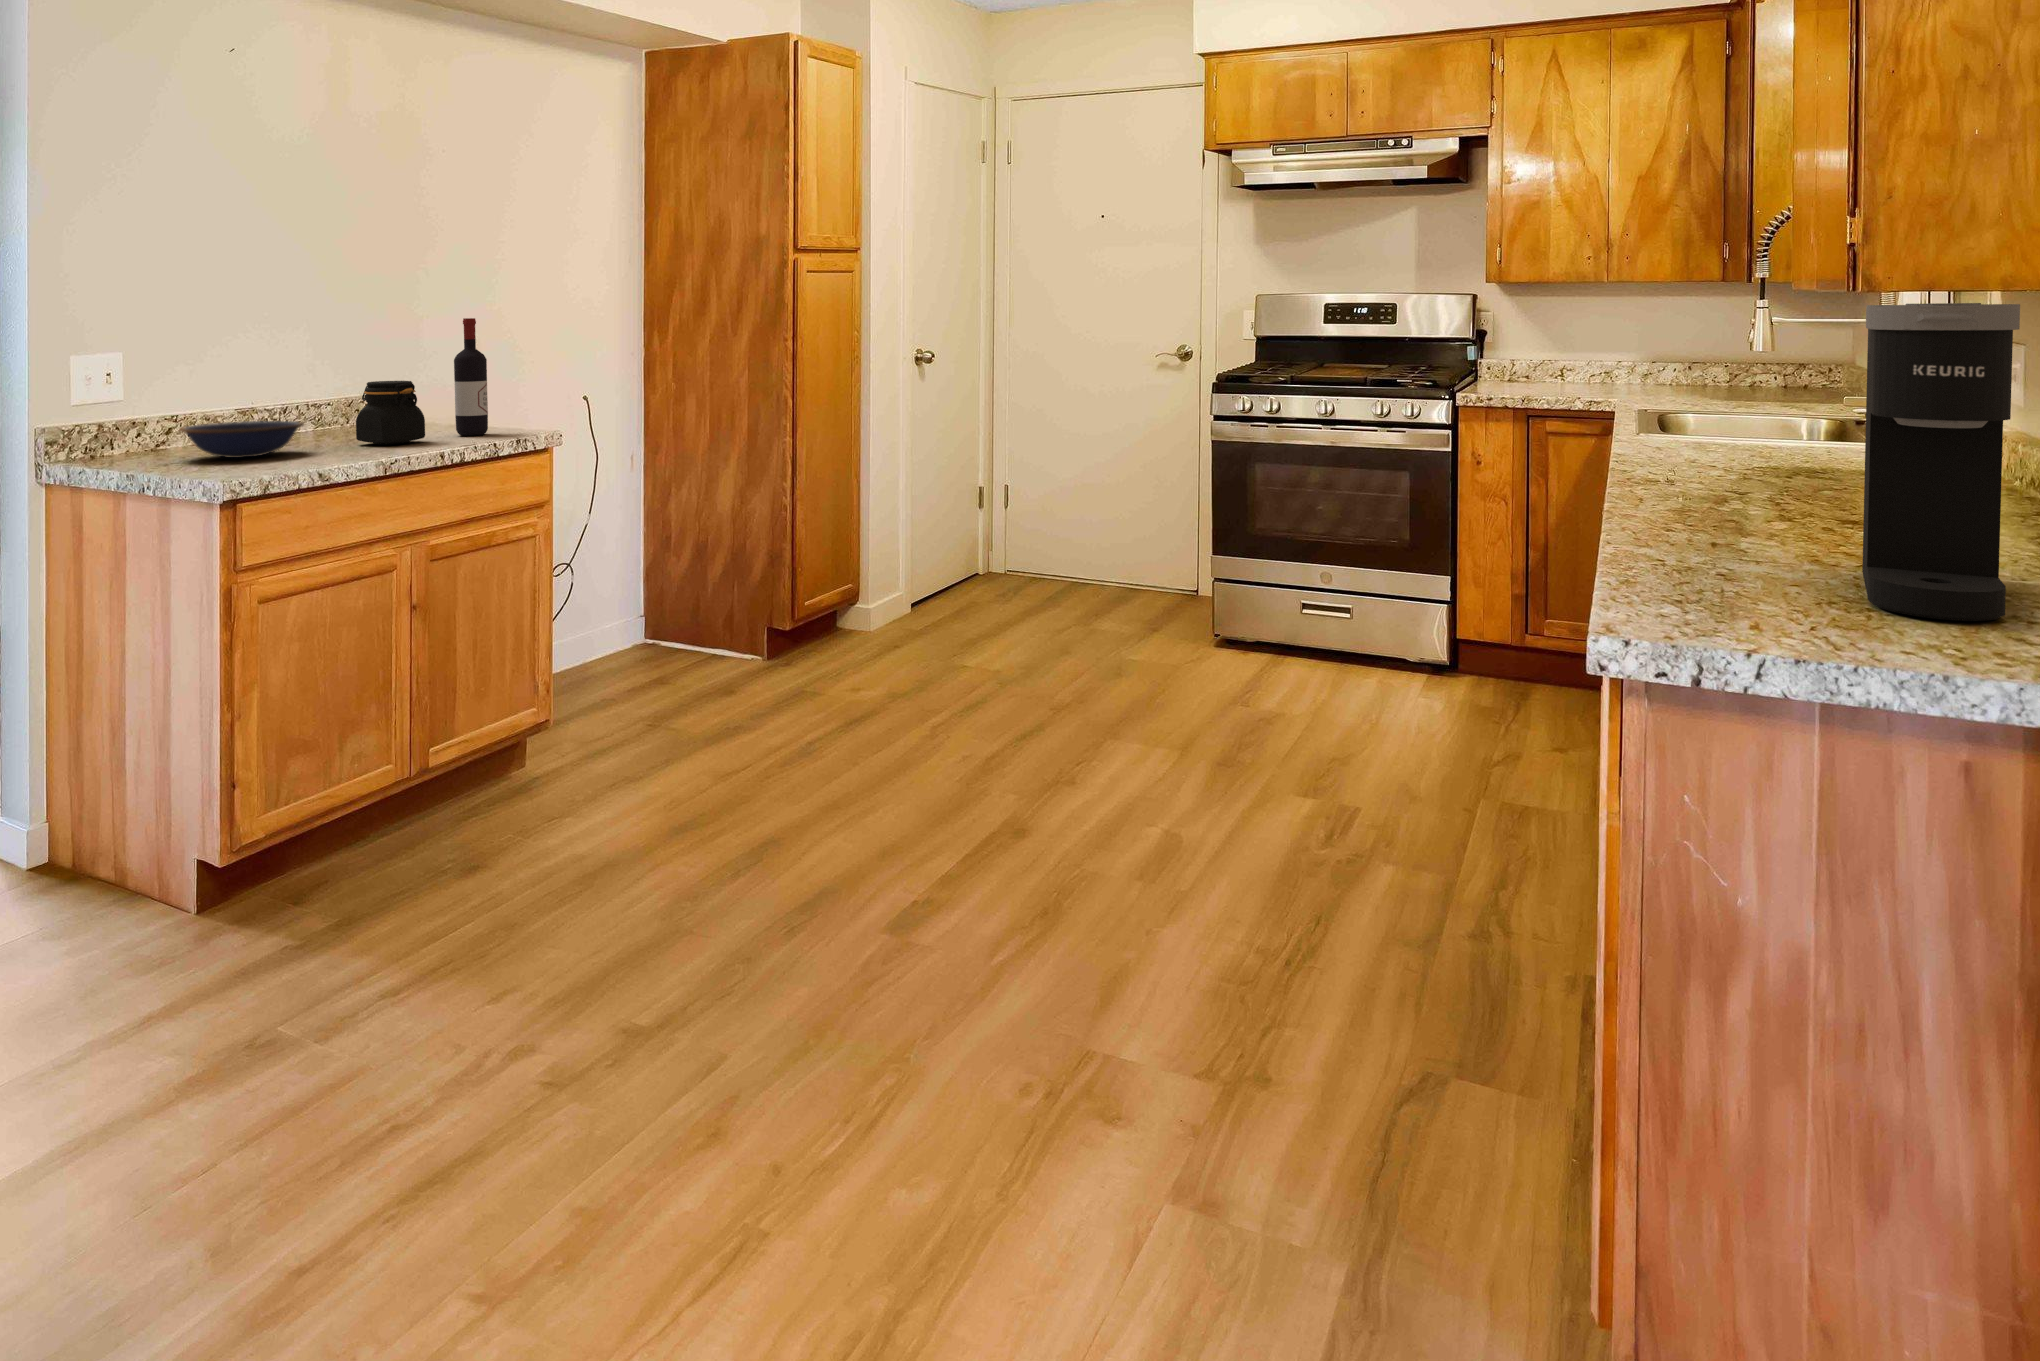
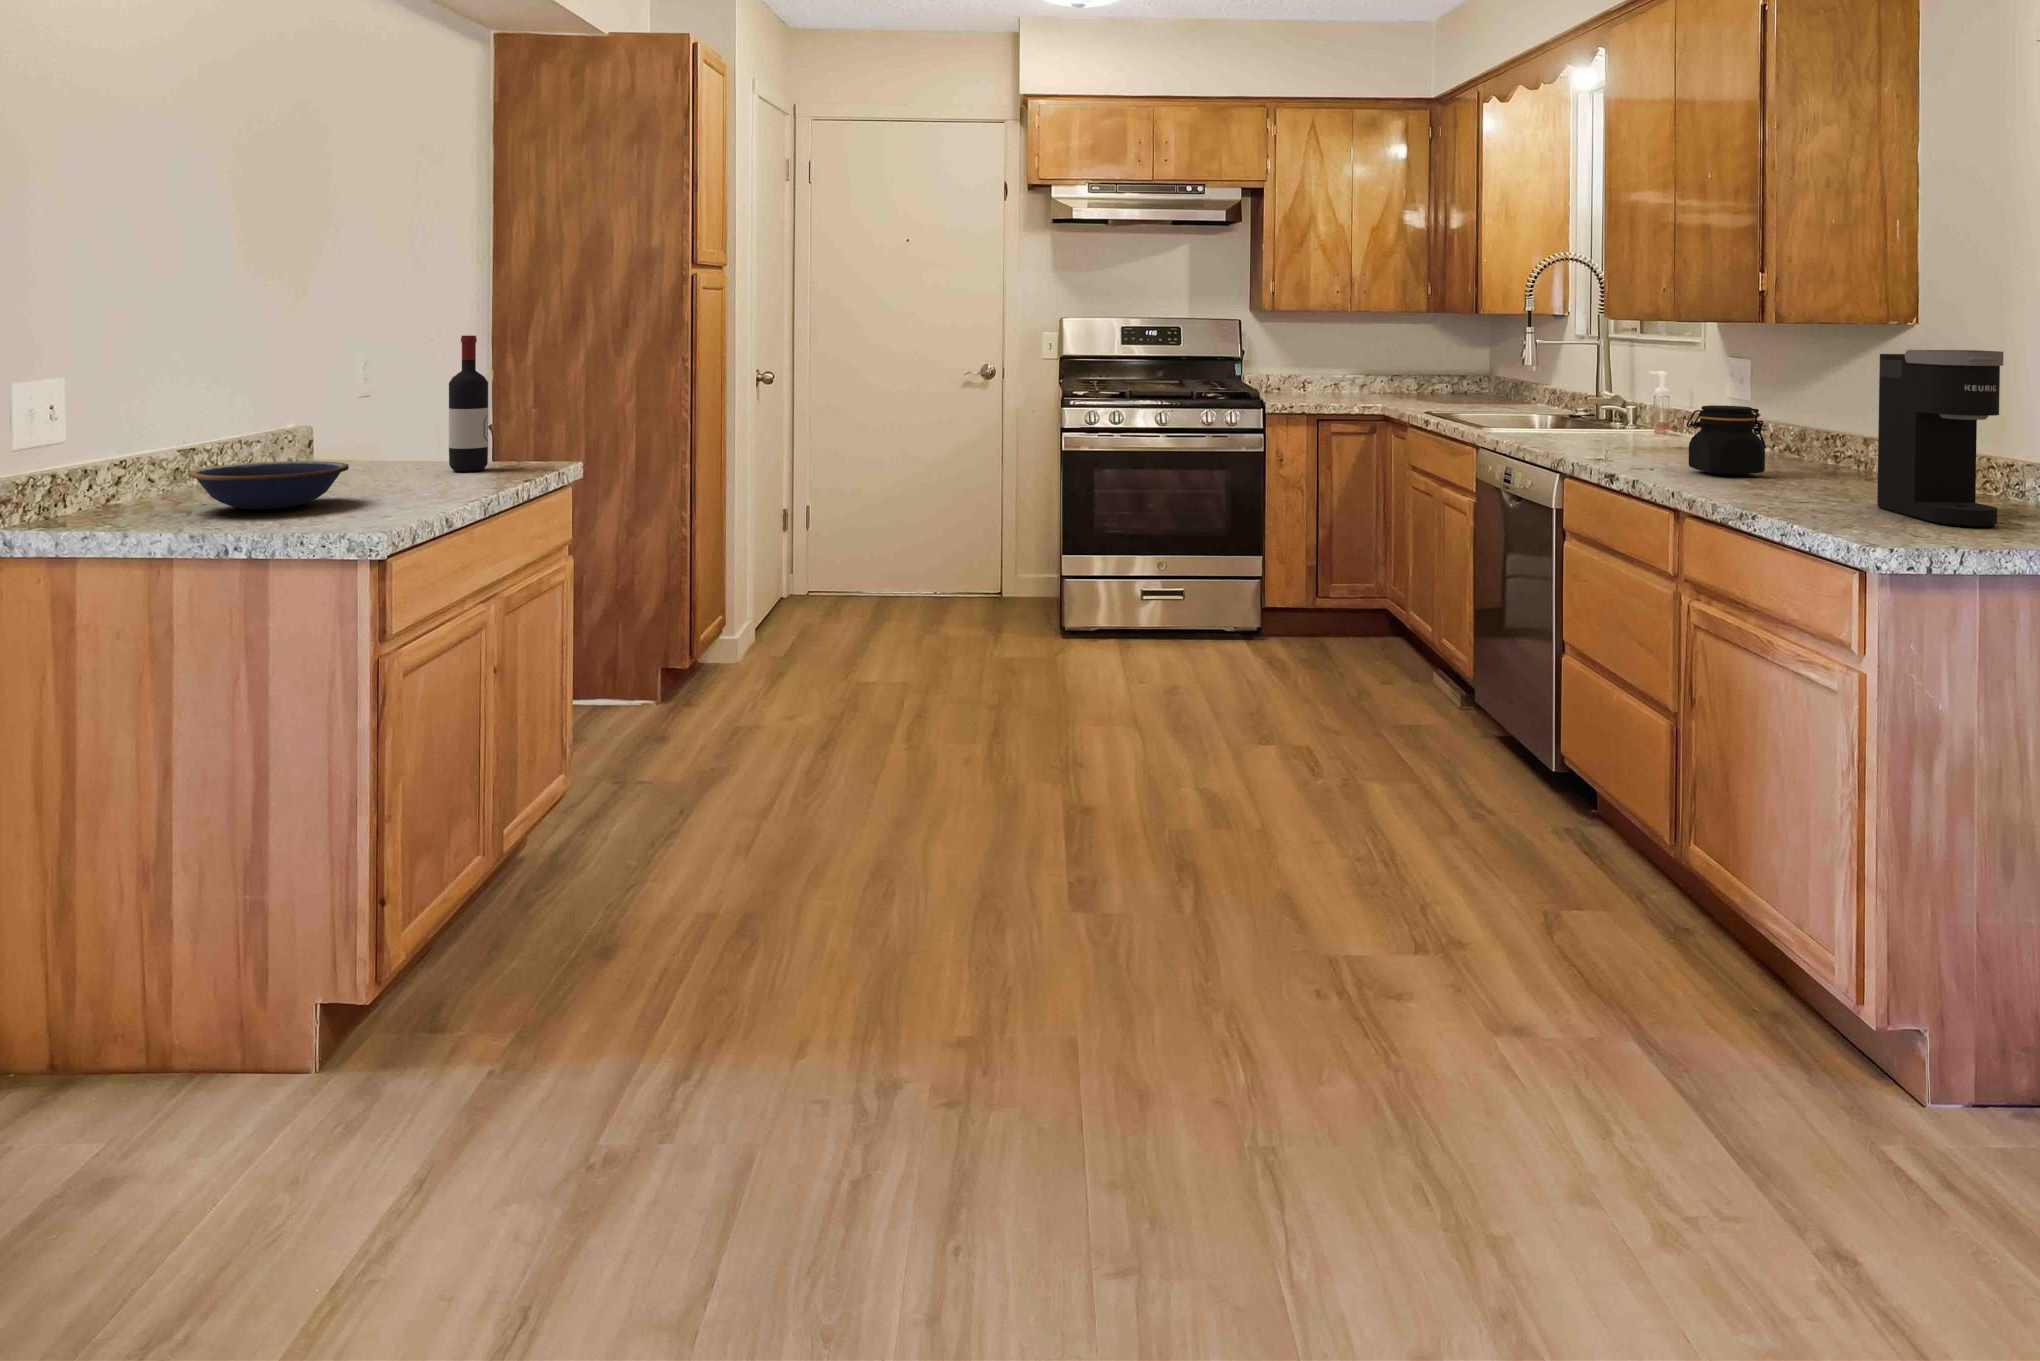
jar: present [356,381,425,445] -> present [1687,405,1766,476]

